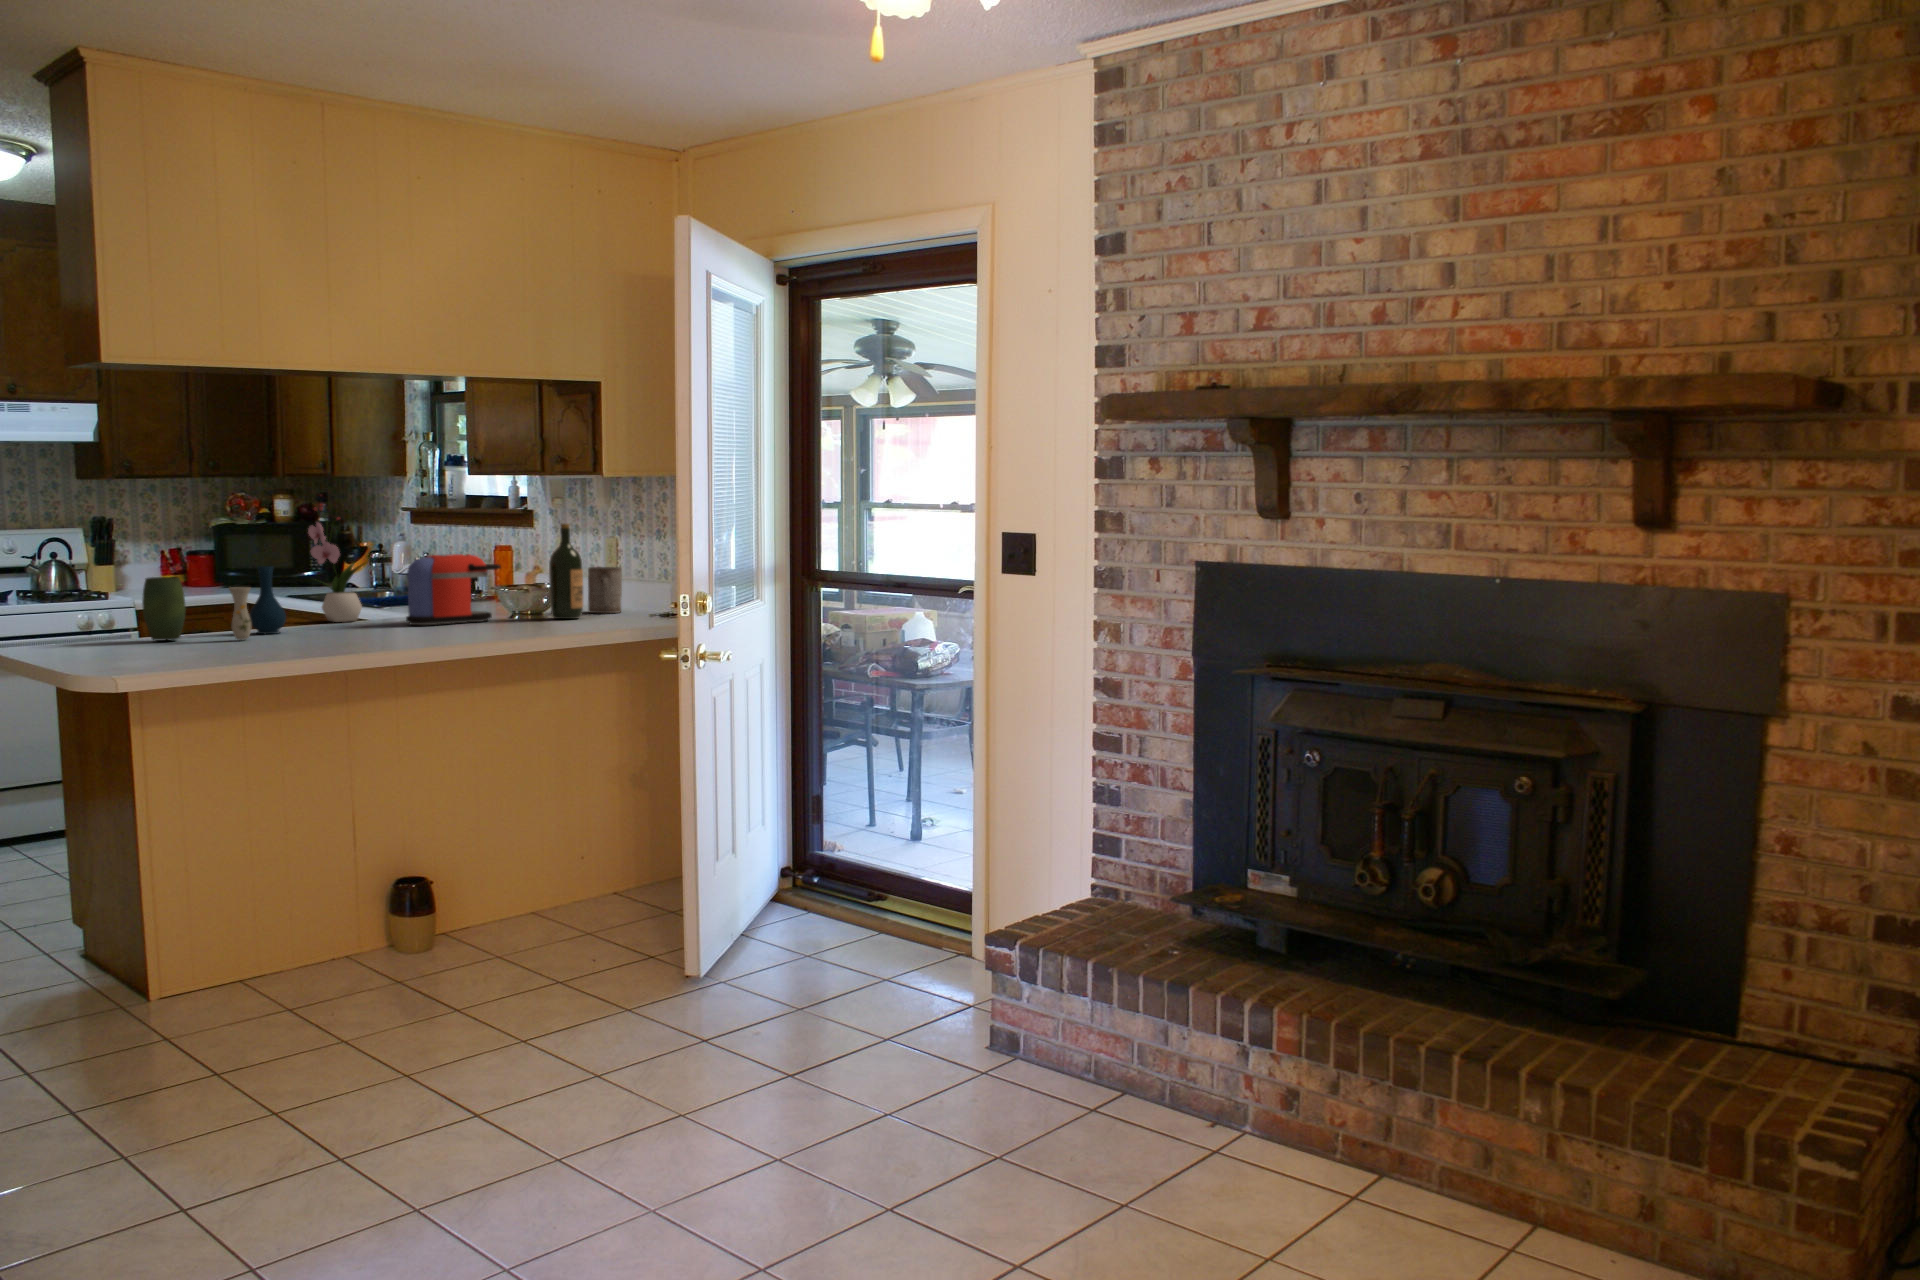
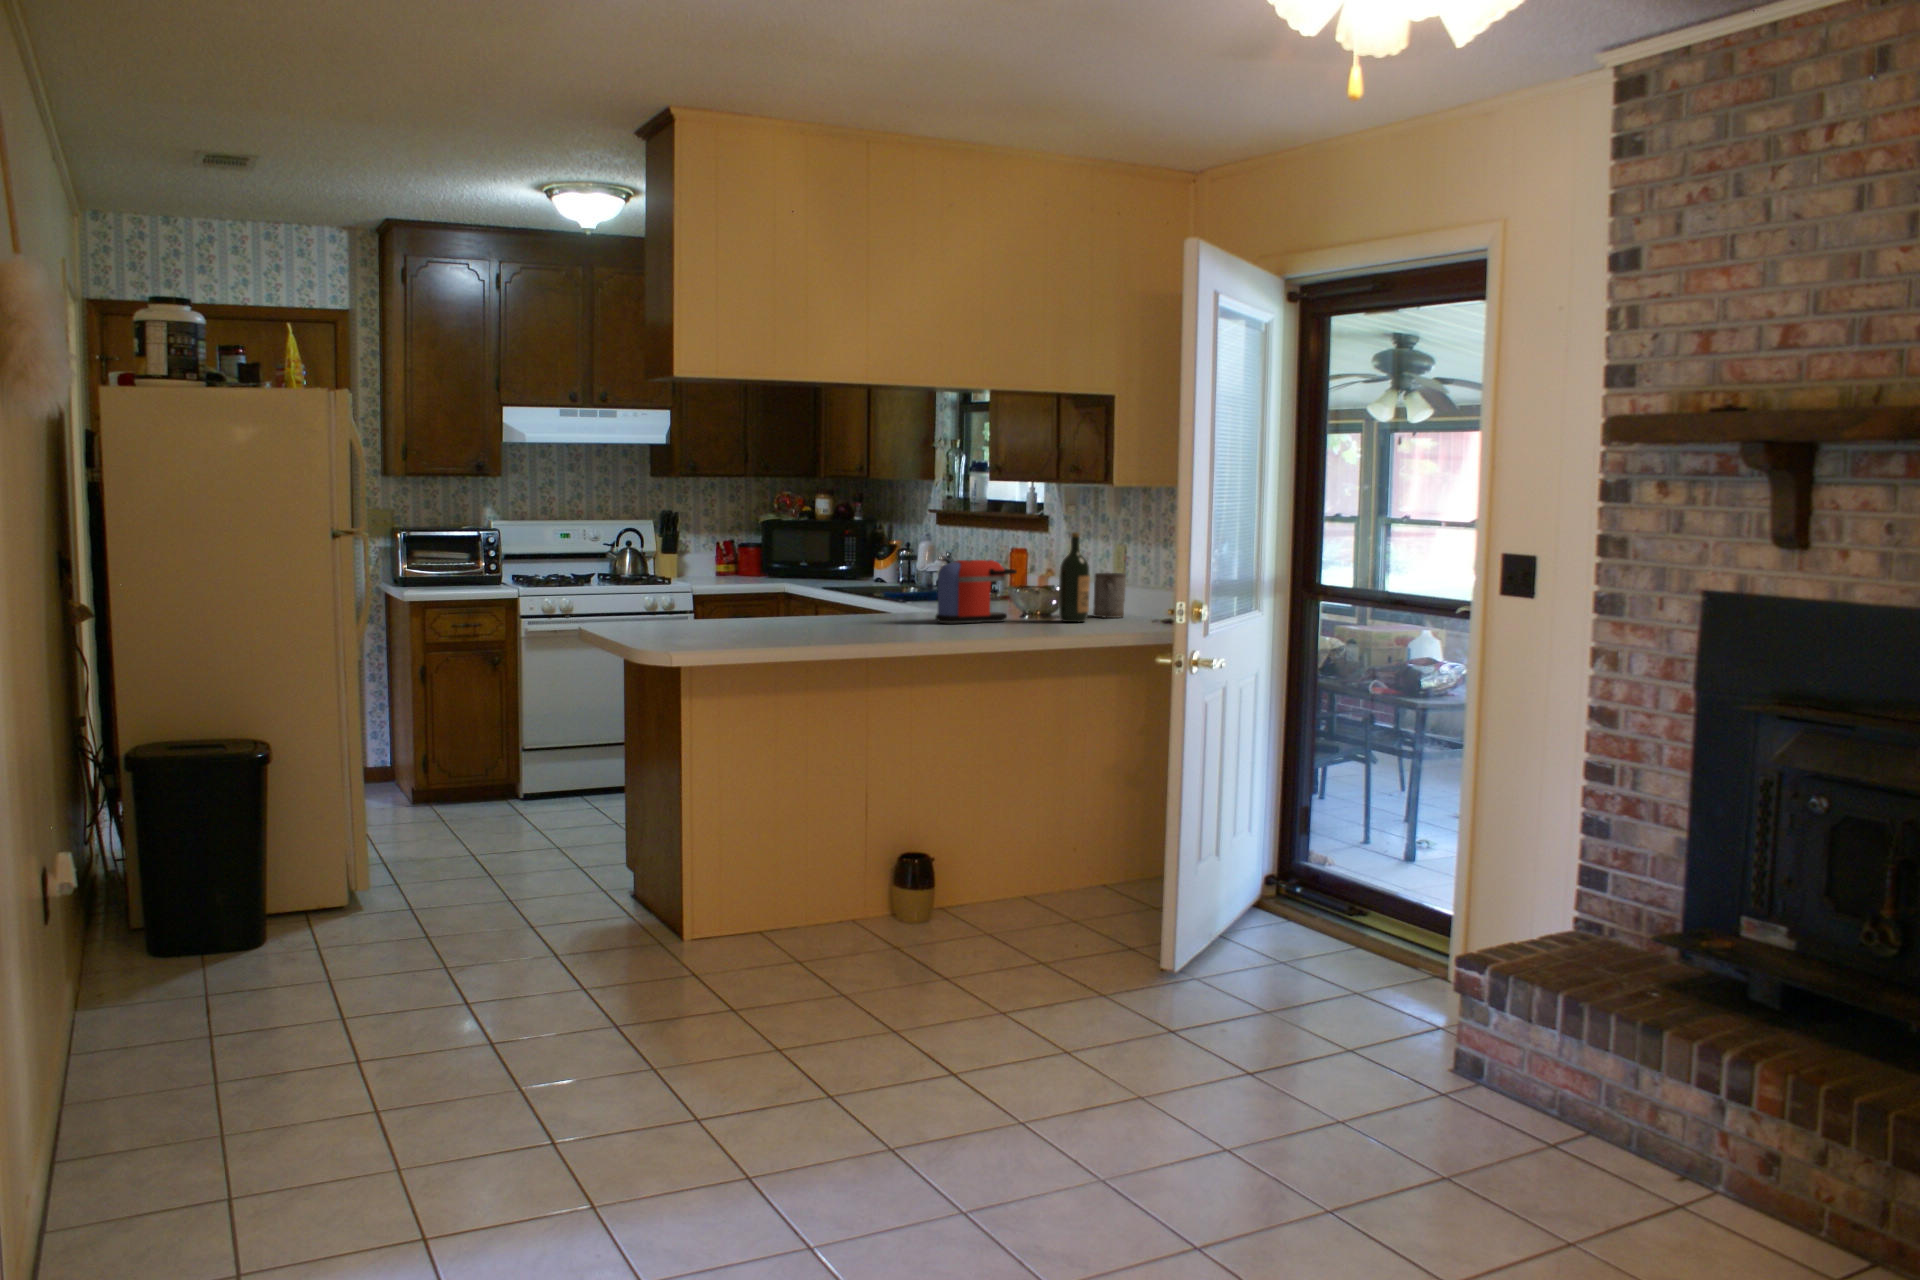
flower arrangement: present [308,508,364,622] -> none [859,515,905,617]
vase: present [142,566,286,641] -> none [738,568,841,631]

